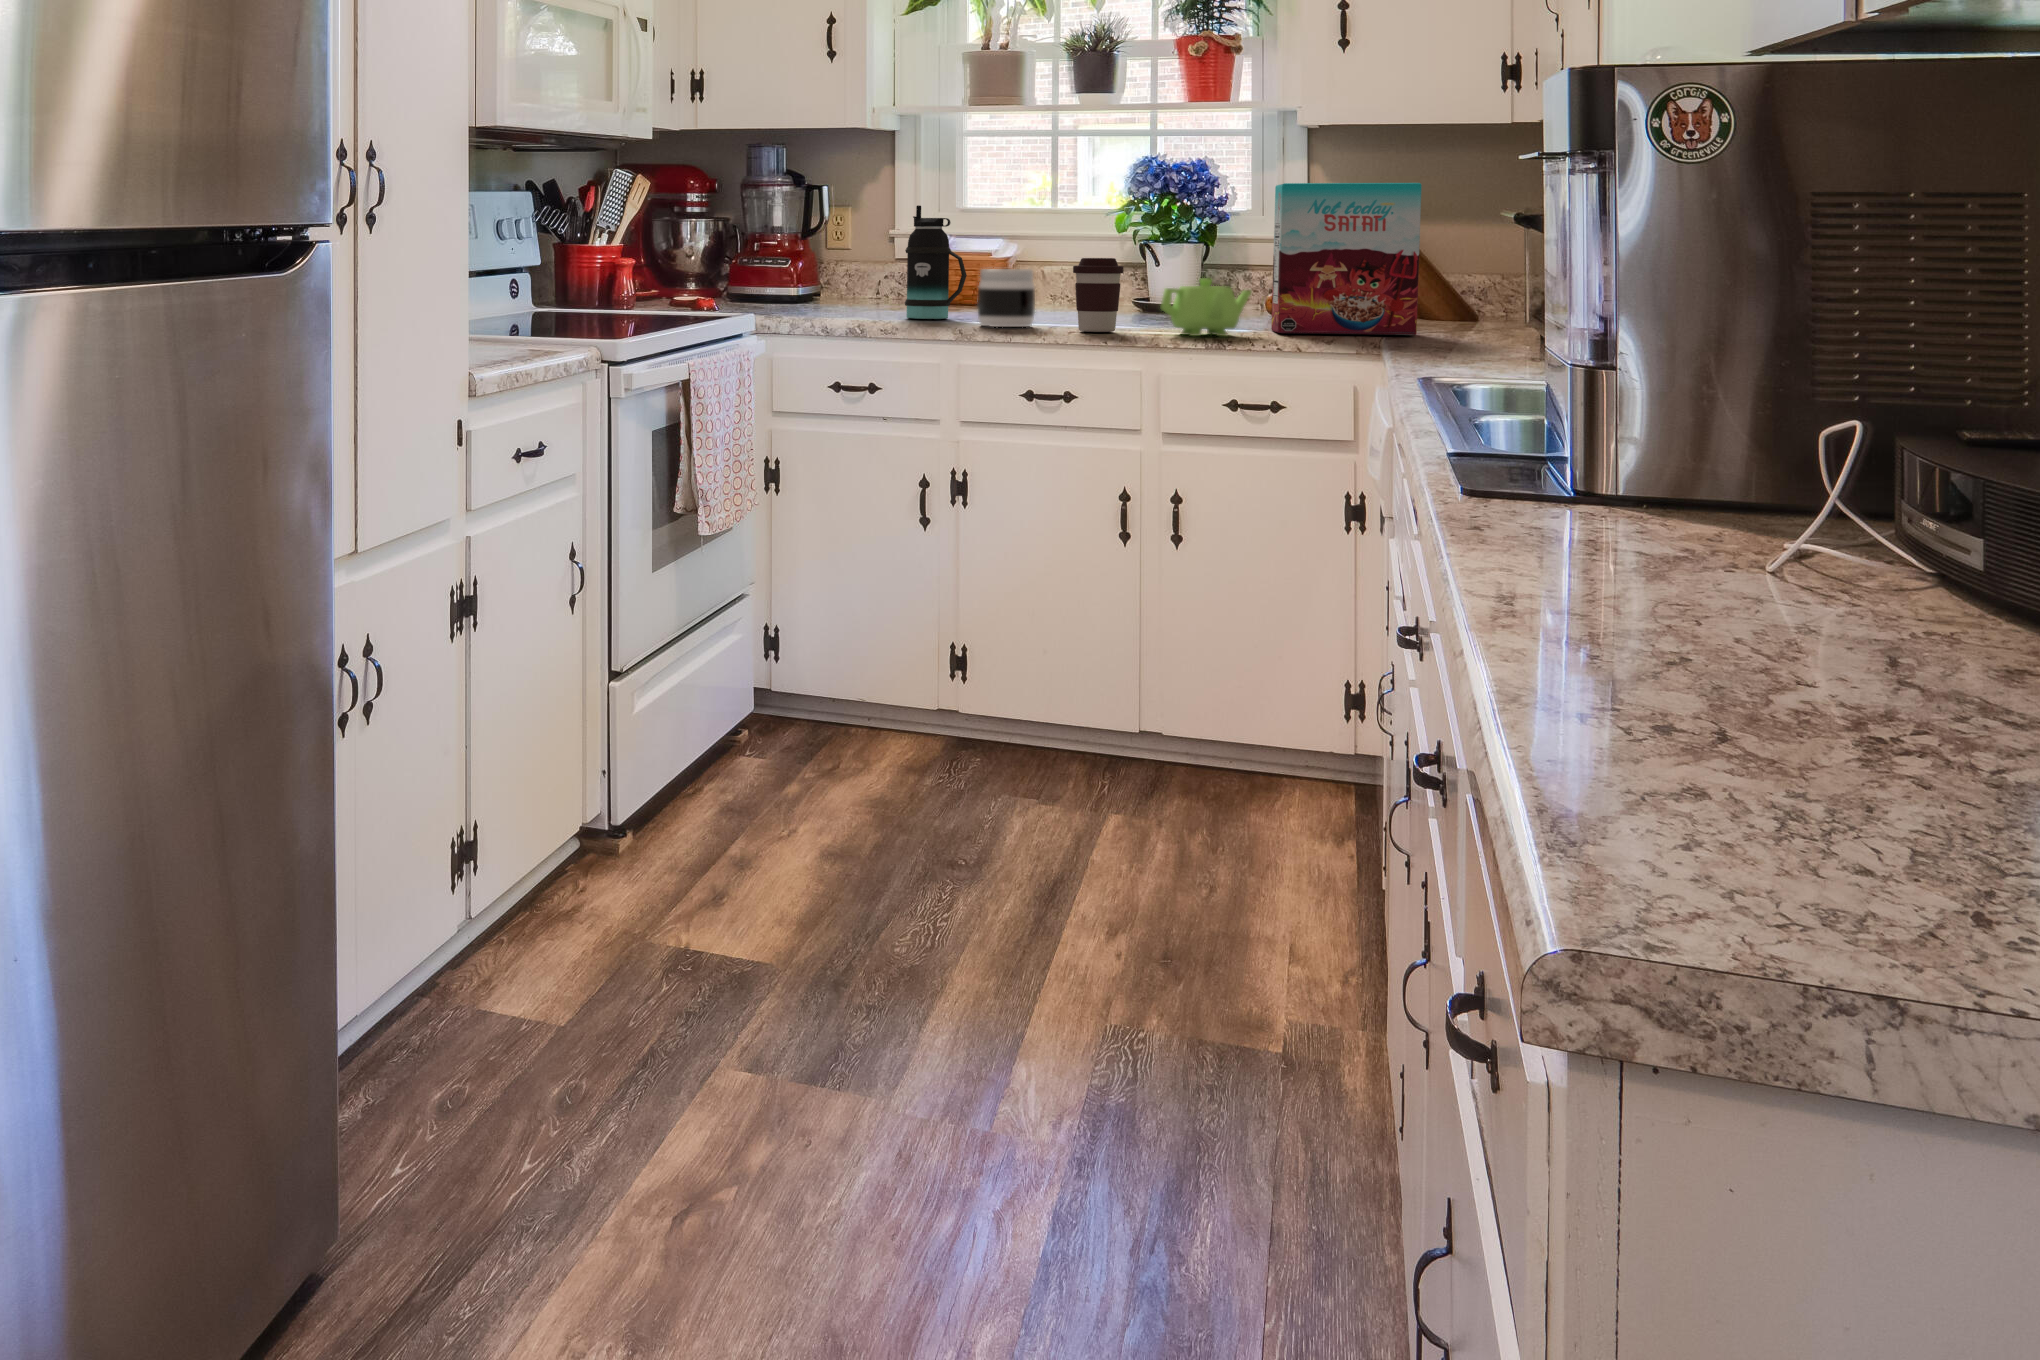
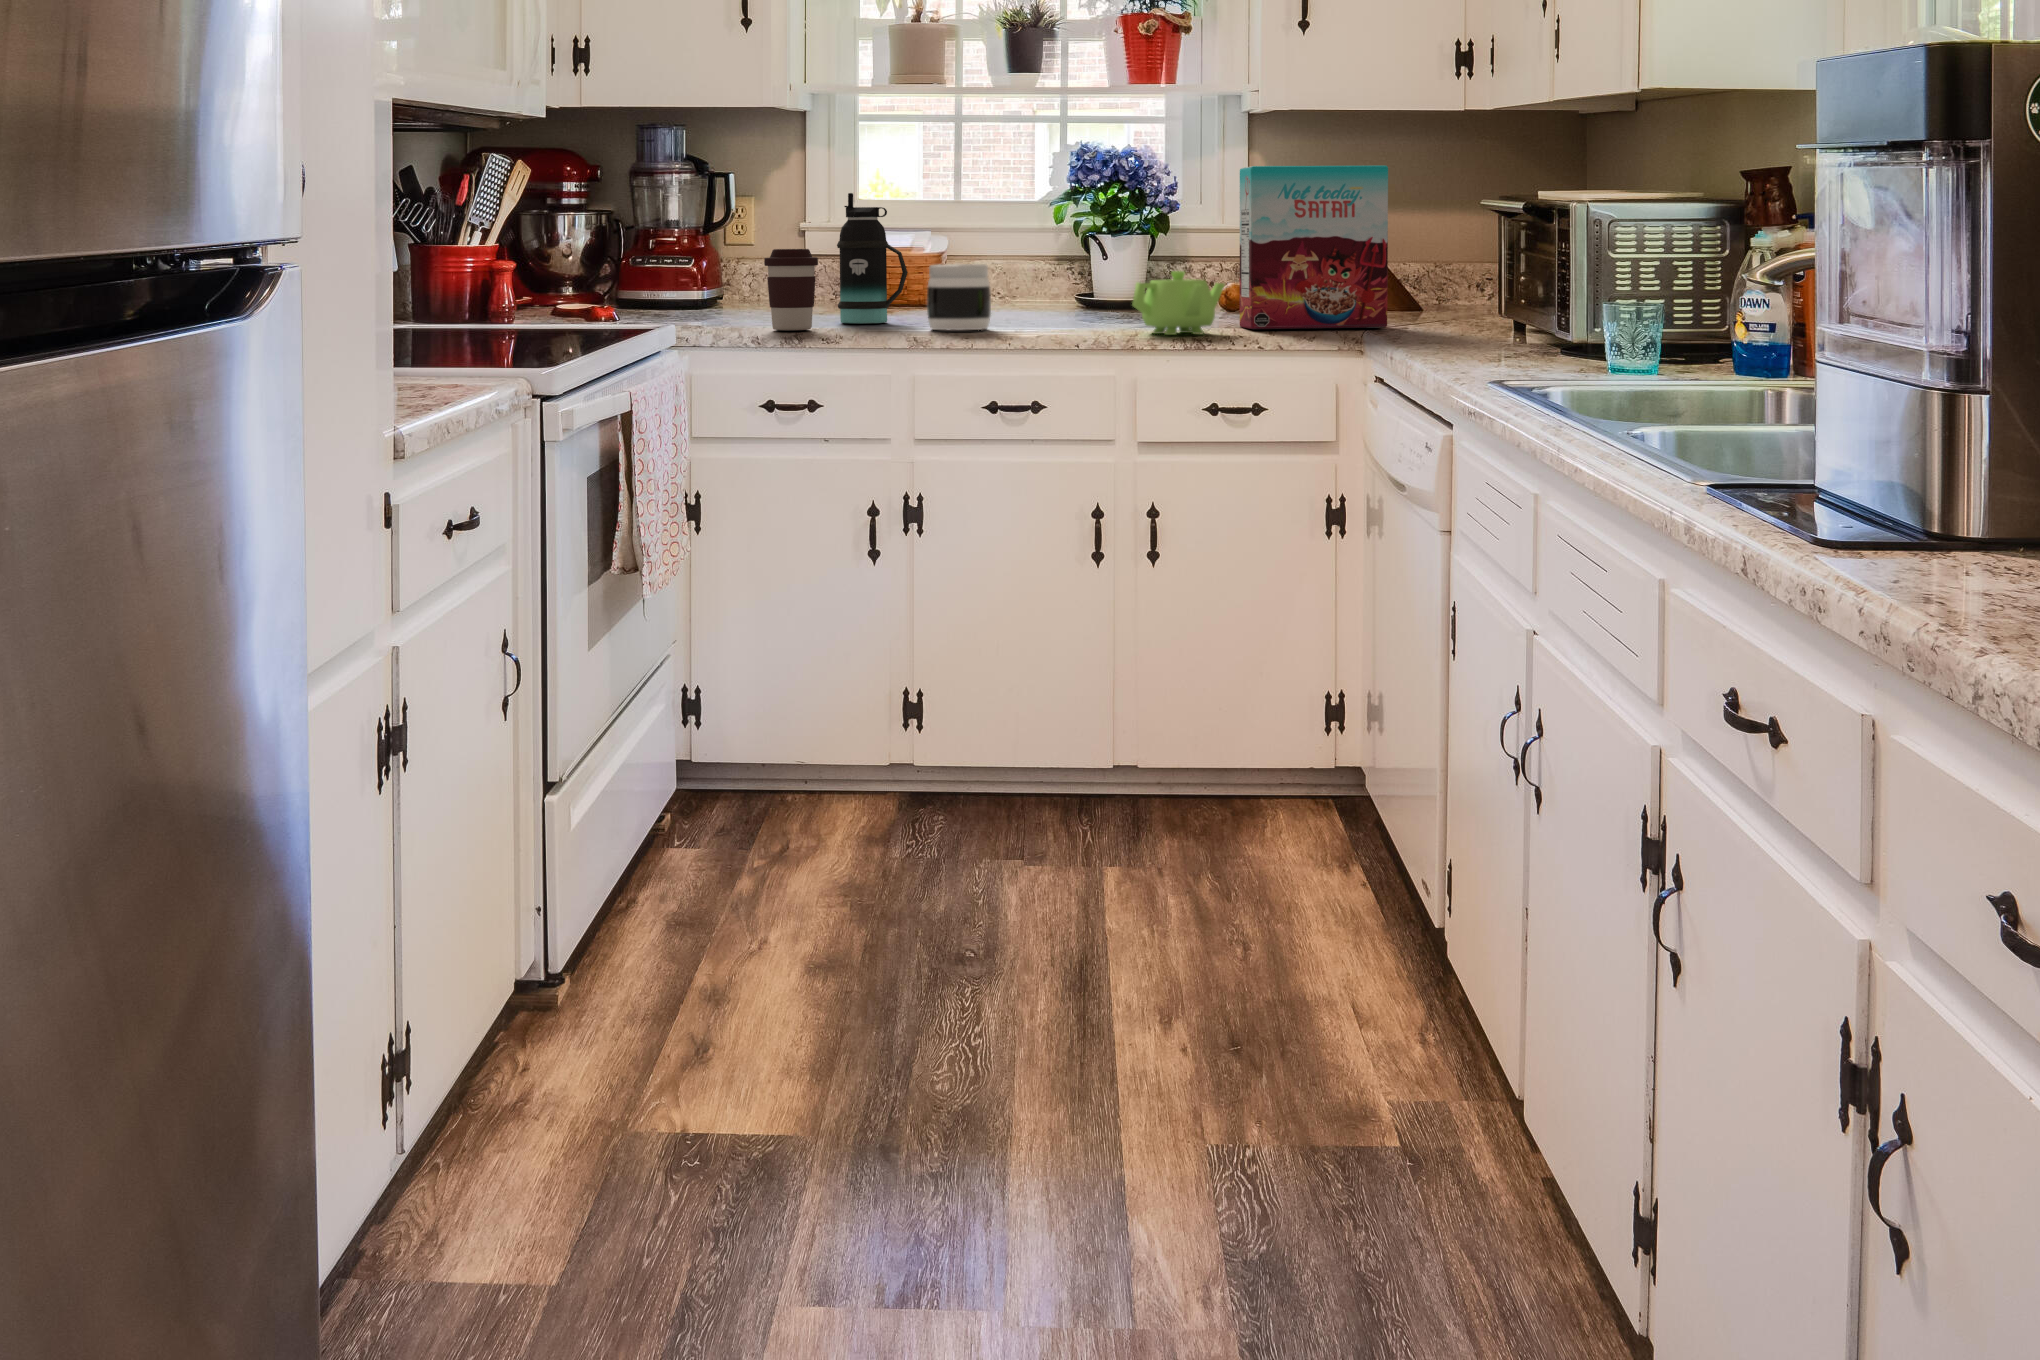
coffee cup: present [1073,258,1124,332] -> present [764,249,818,330]

